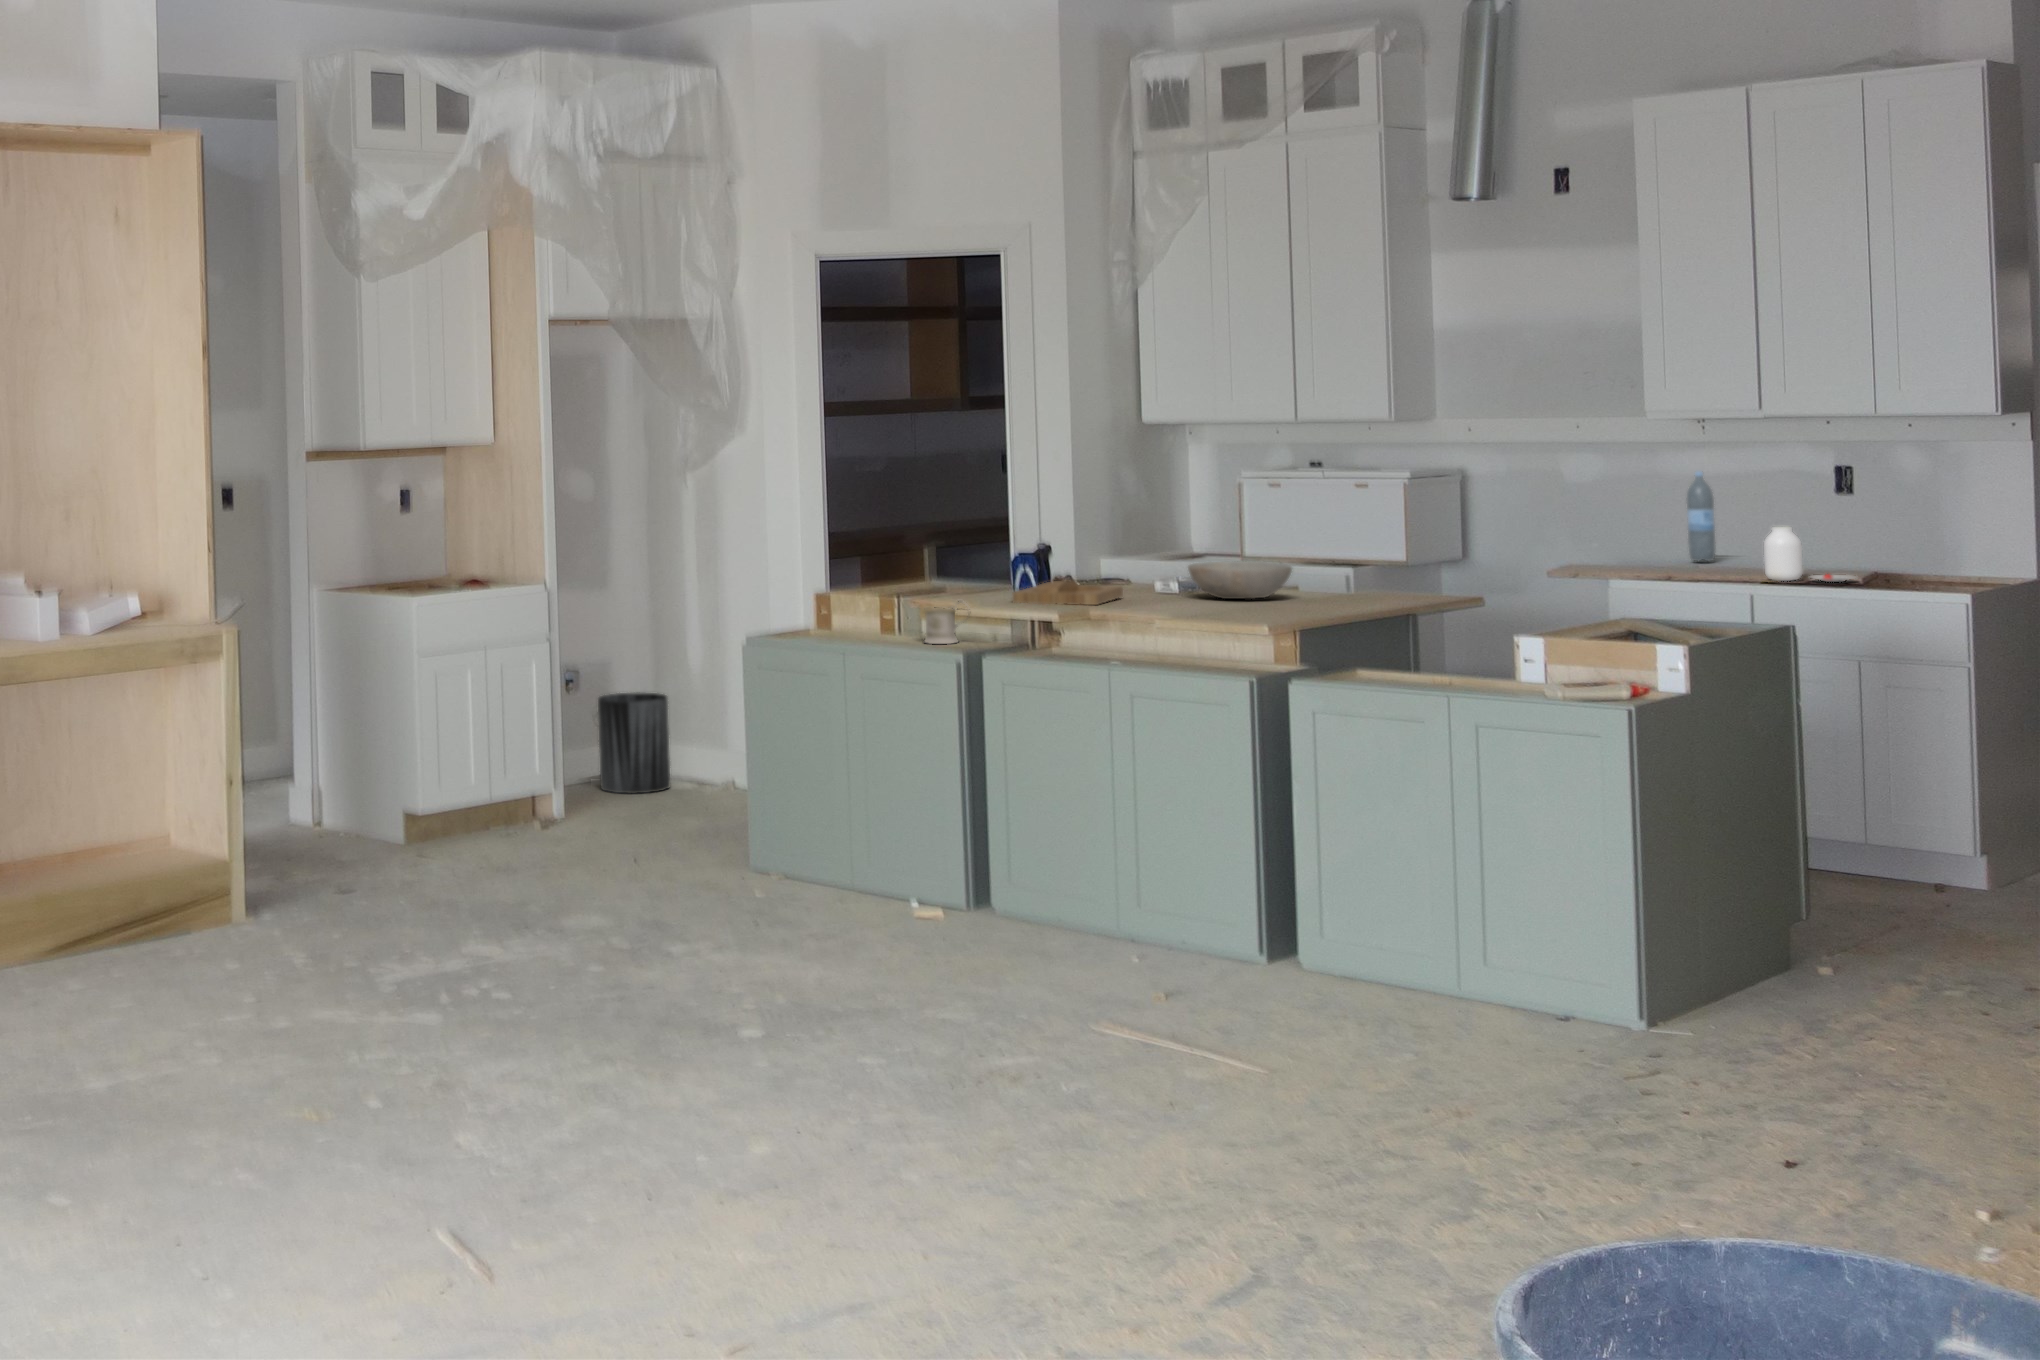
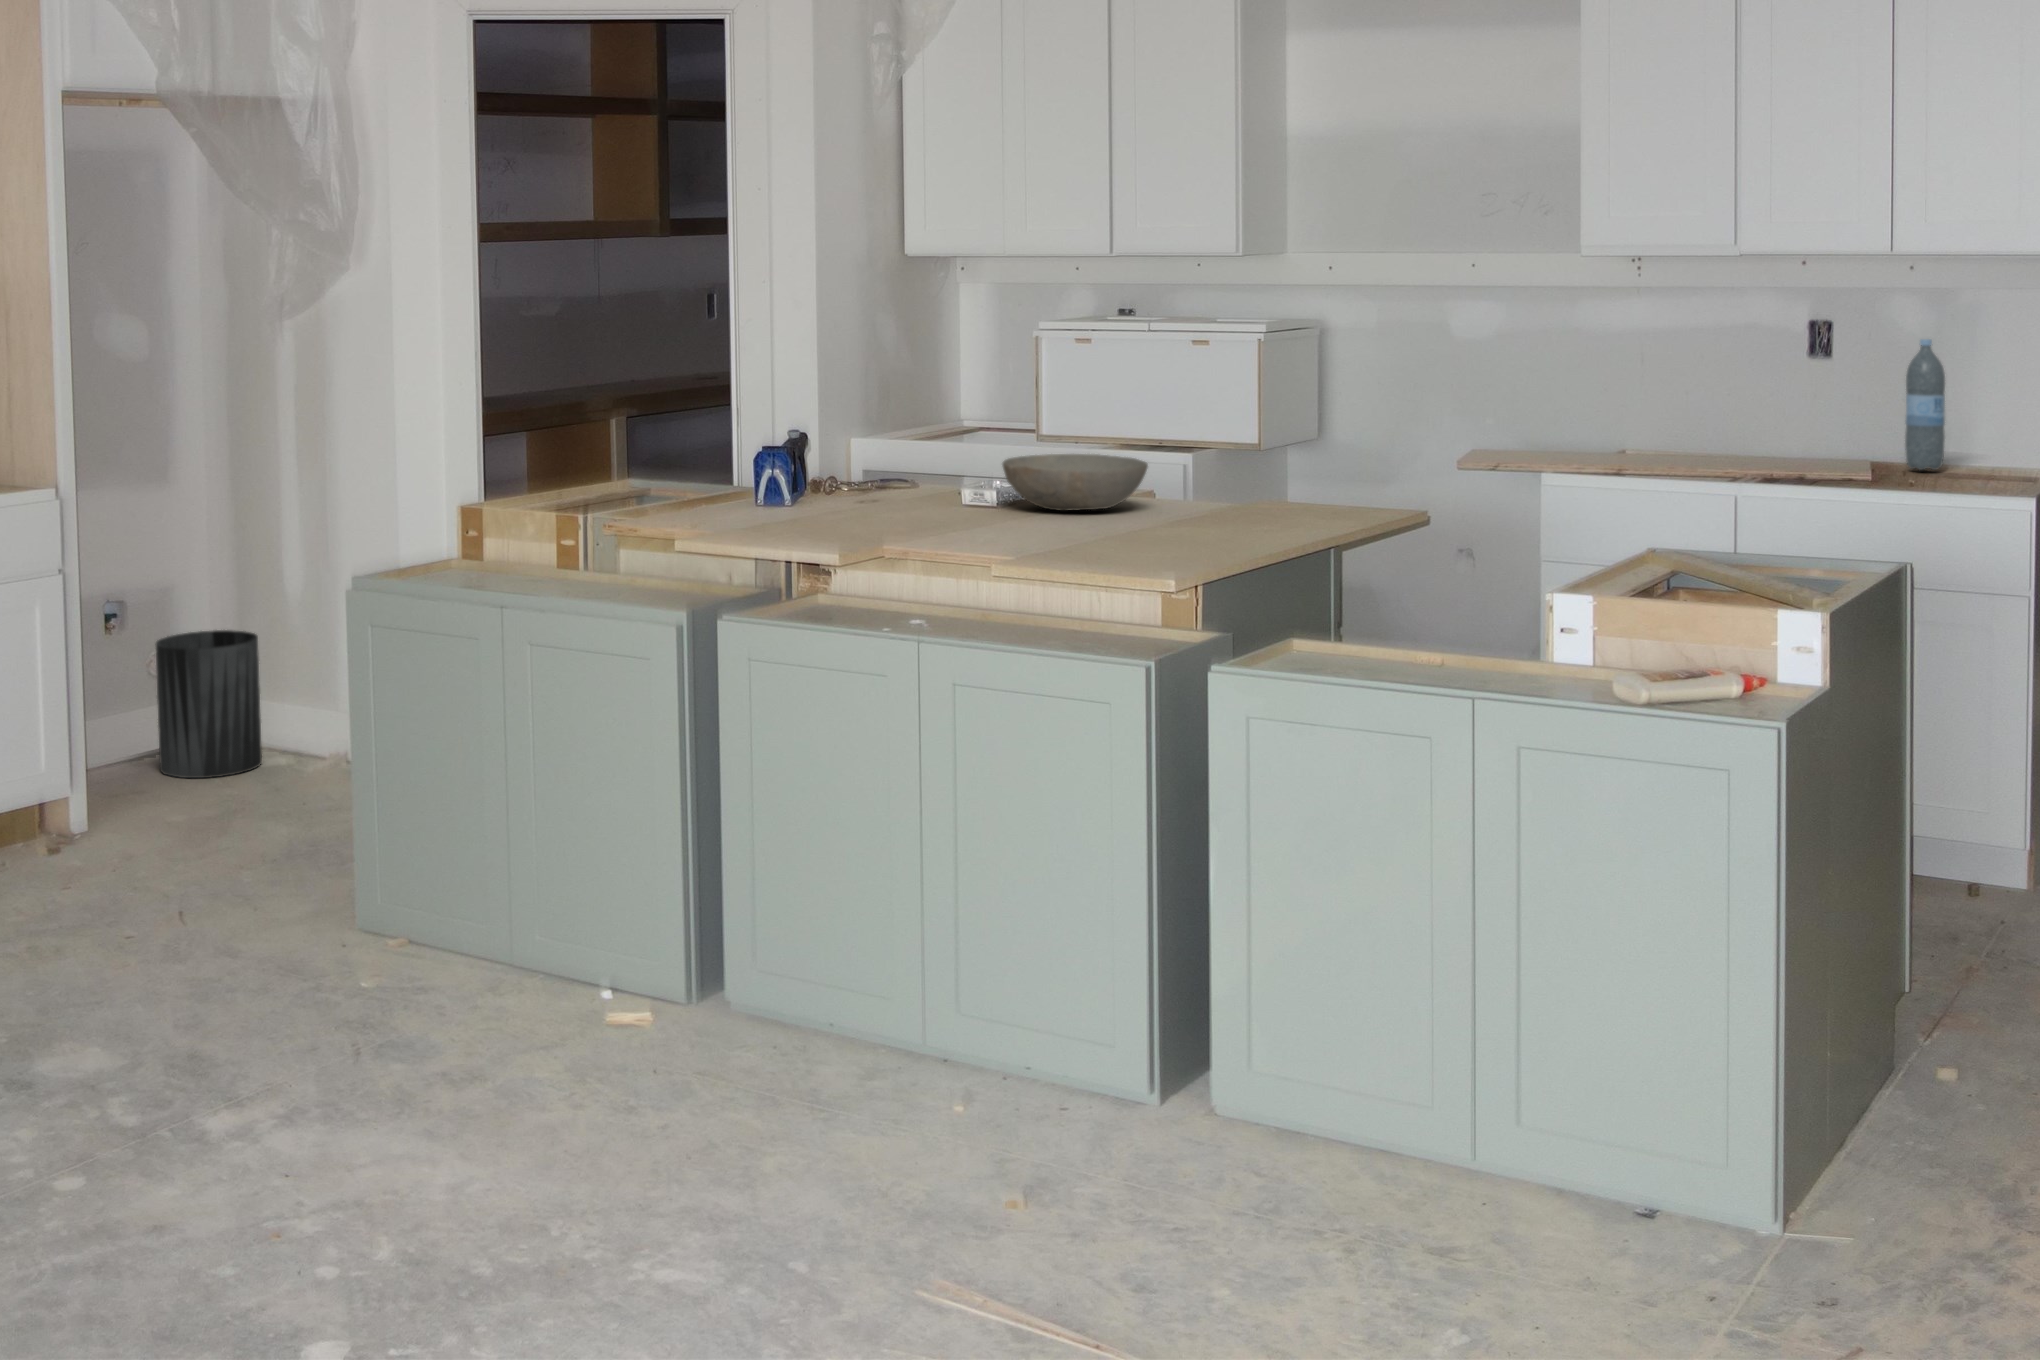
water bottle: present [1687,471,1716,561] -> present [1905,339,1945,470]
jar: present [1764,527,1855,582] -> none [1734,401,1860,476]
tray: present [1013,580,1123,605] -> none [756,487,912,526]
mug: present [925,601,964,644] -> none [623,525,696,594]

